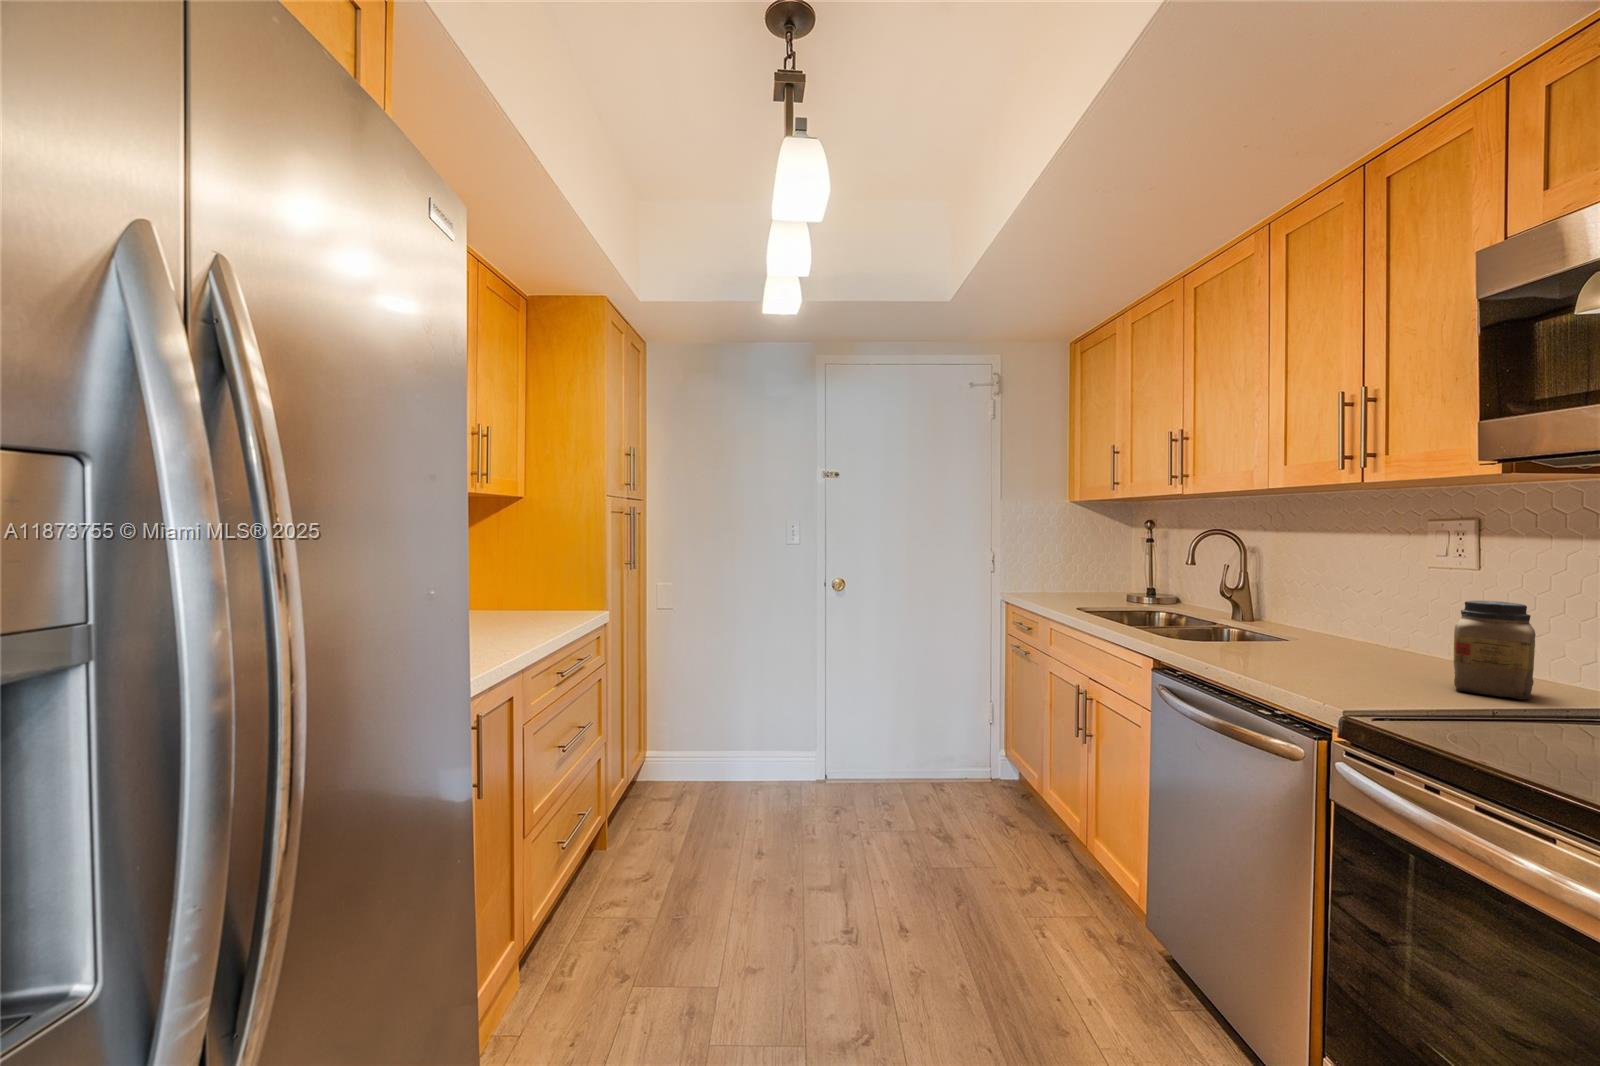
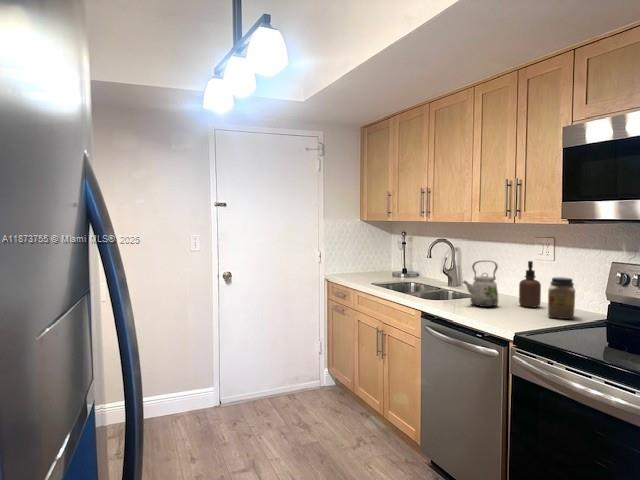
kettle: none [1238,564,1328,658] -> present [463,261,498,307]
soap dispenser: none [1383,567,1442,668] -> present [519,261,541,307]

